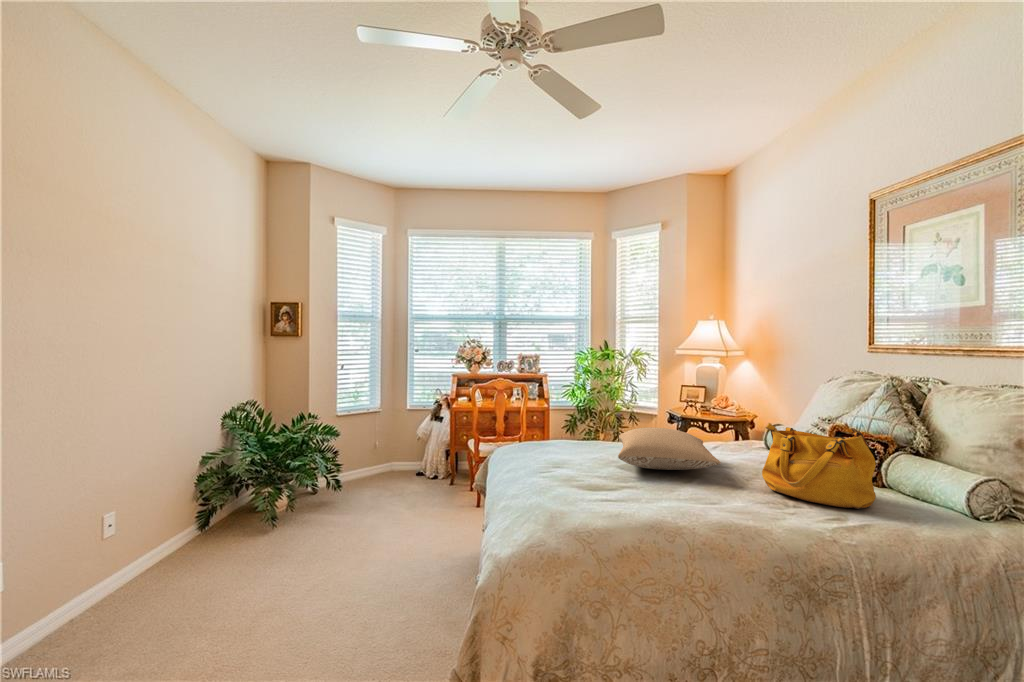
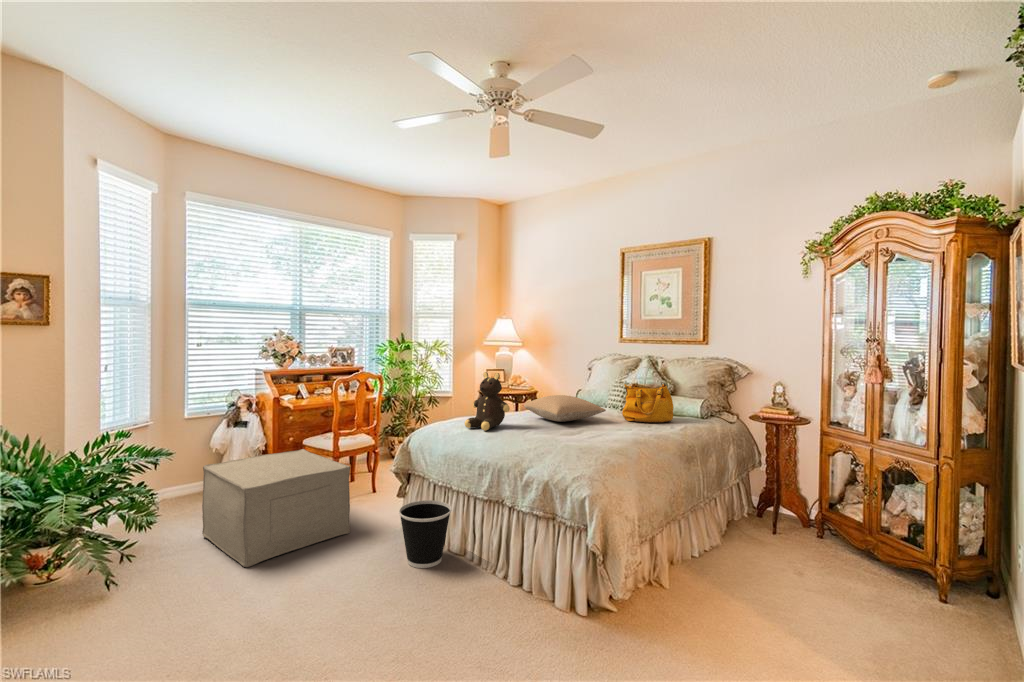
teddy bear: none [512,387,561,462] -> present [465,372,510,431]
ottoman: none [338,448,448,546] -> present [202,449,350,567]
wastebasket: none [422,528,482,611] -> present [399,500,452,568]

